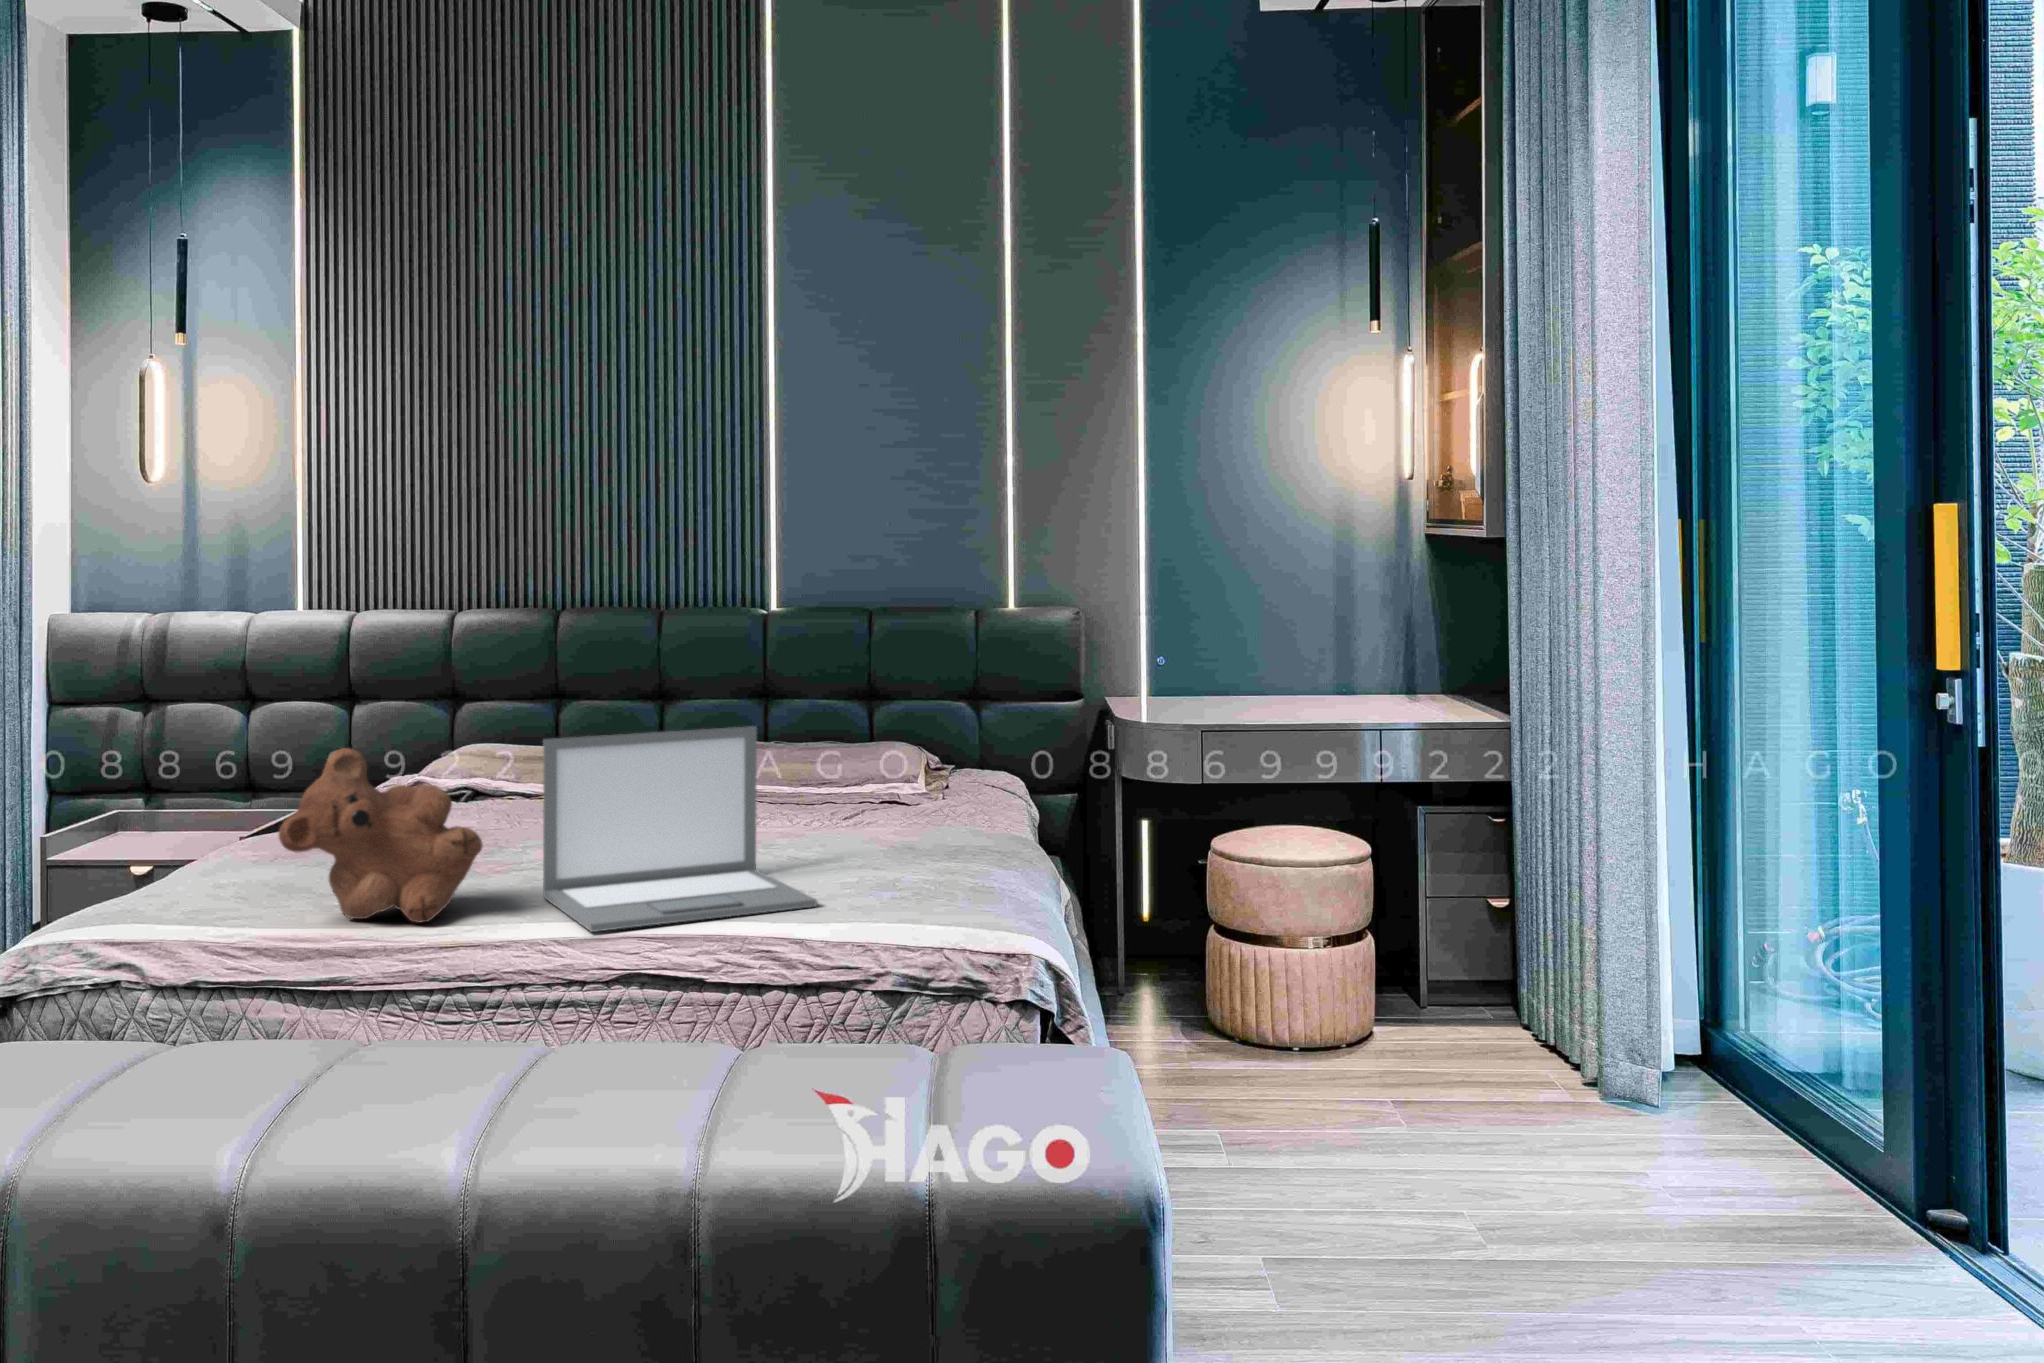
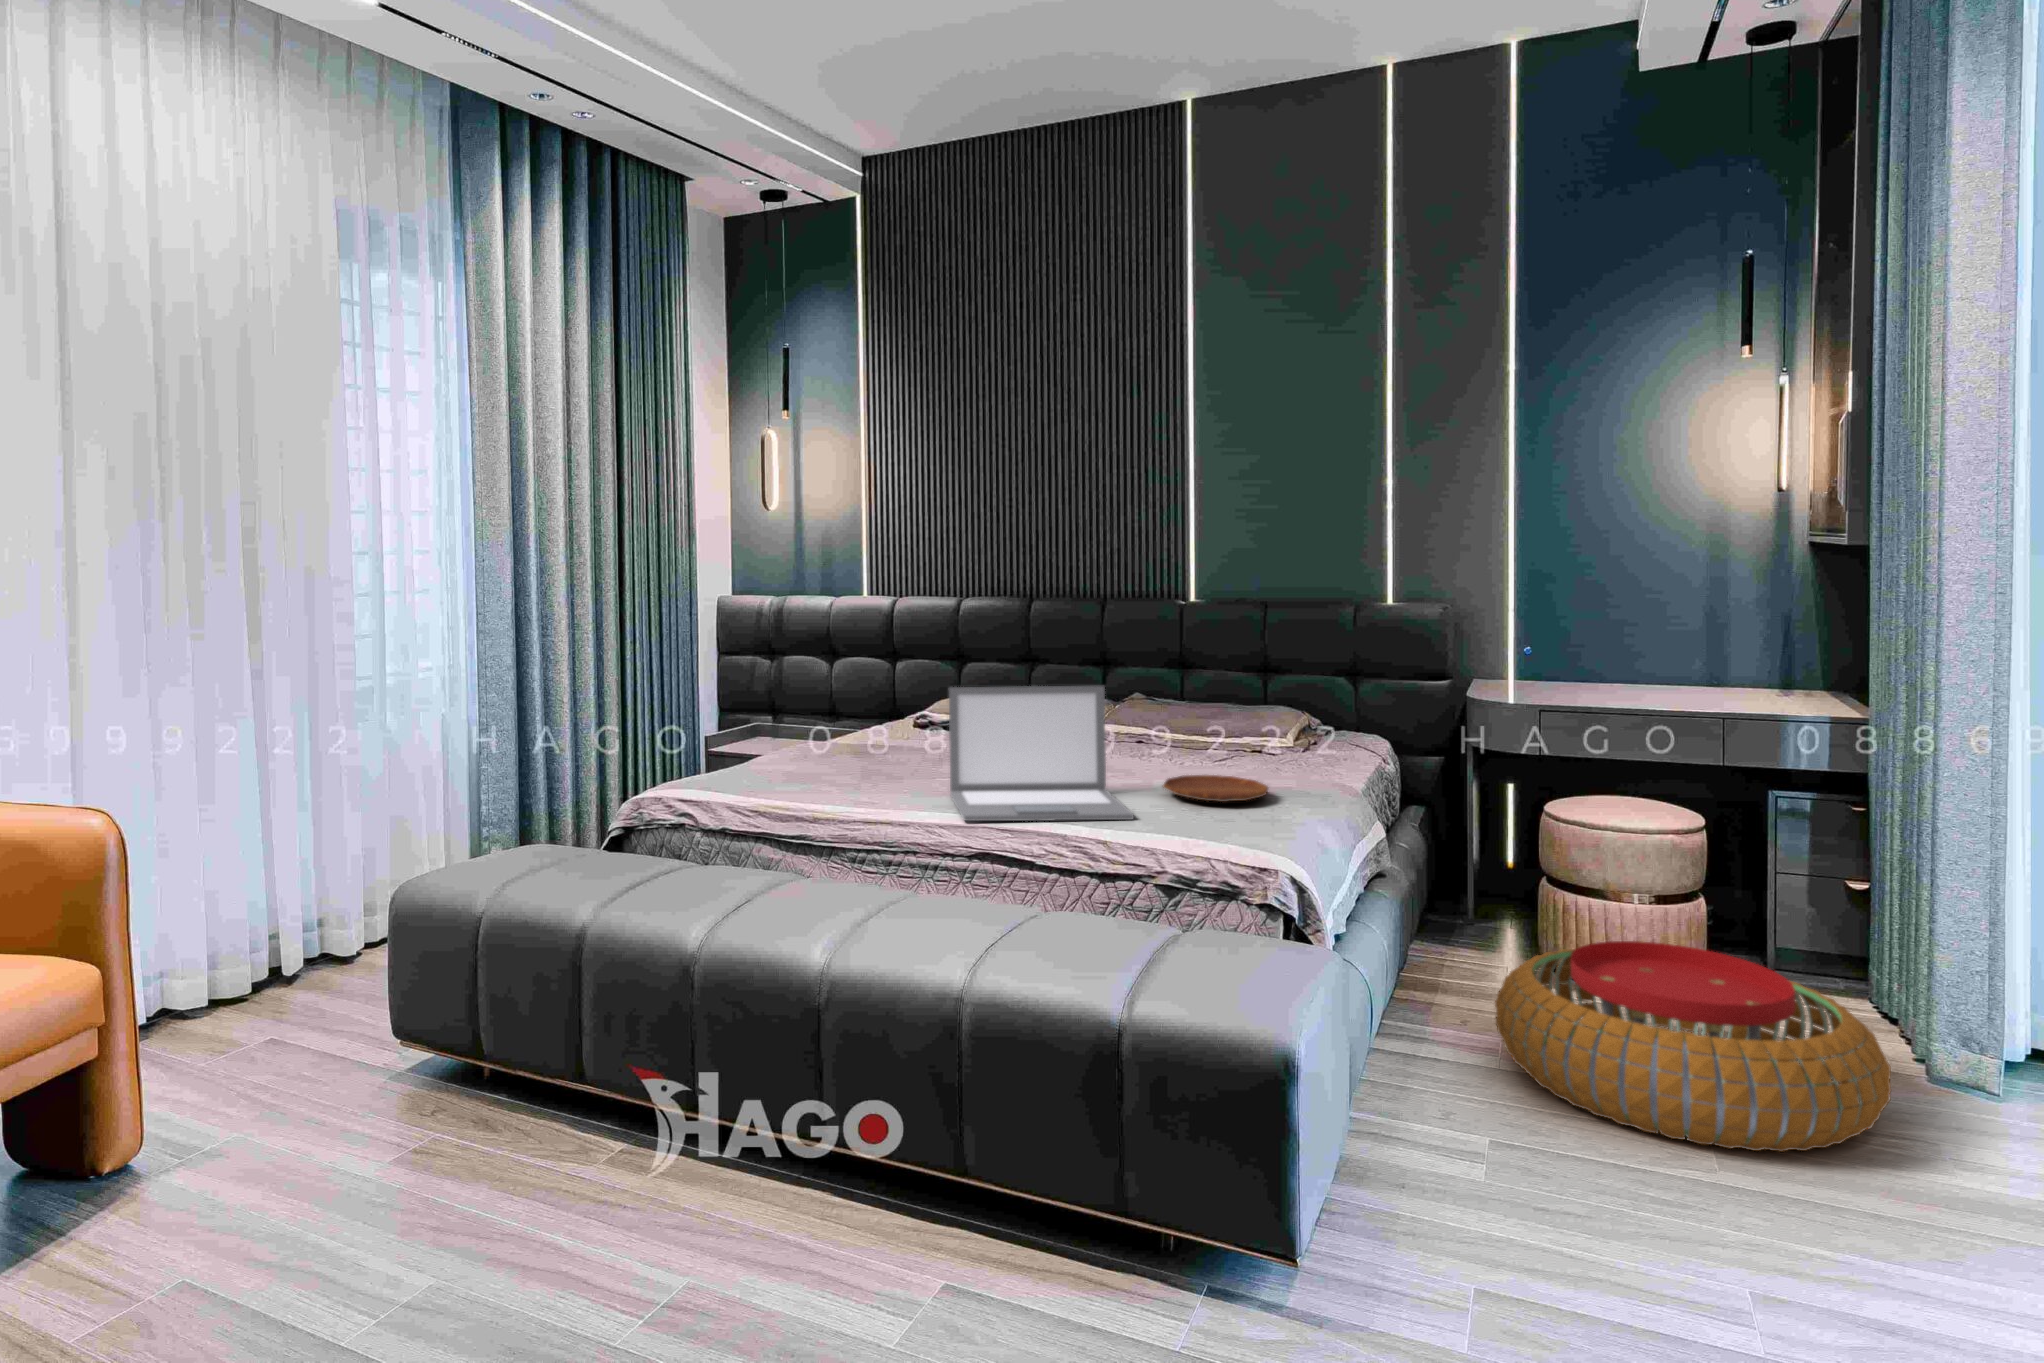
teddy bear: present [278,748,483,922] -> none [779,687,904,804]
tray: none [830,838,963,872] -> present [1163,775,1268,802]
pouf: none [1209,993,1588,1211] -> present [1495,941,1891,1152]

